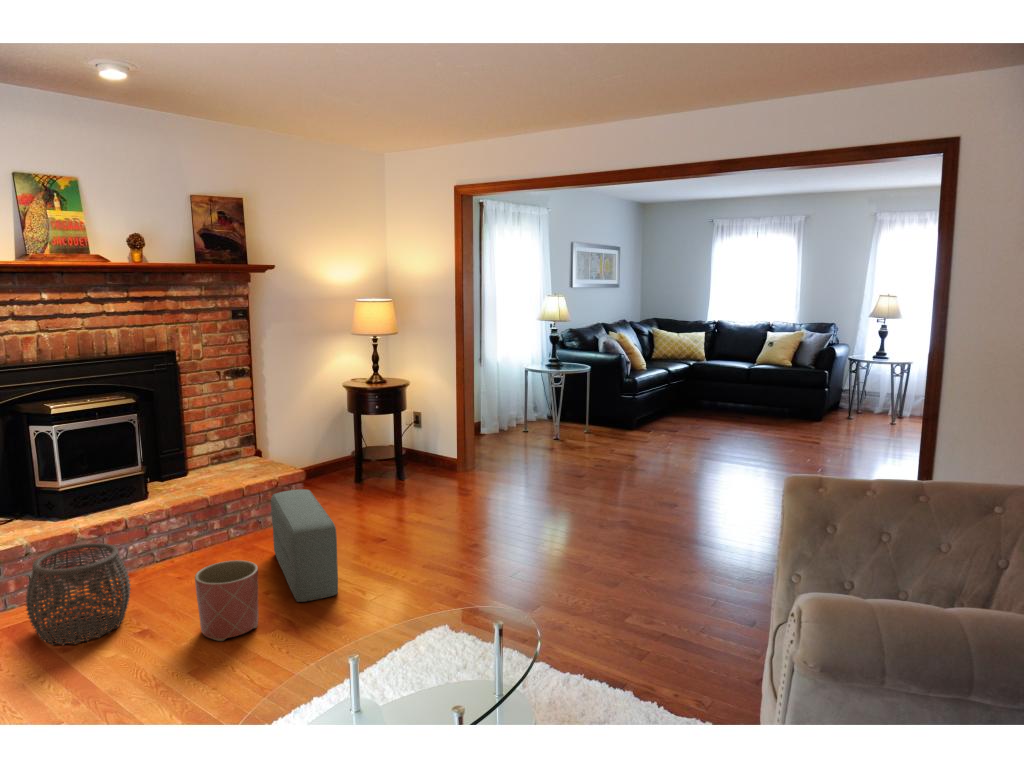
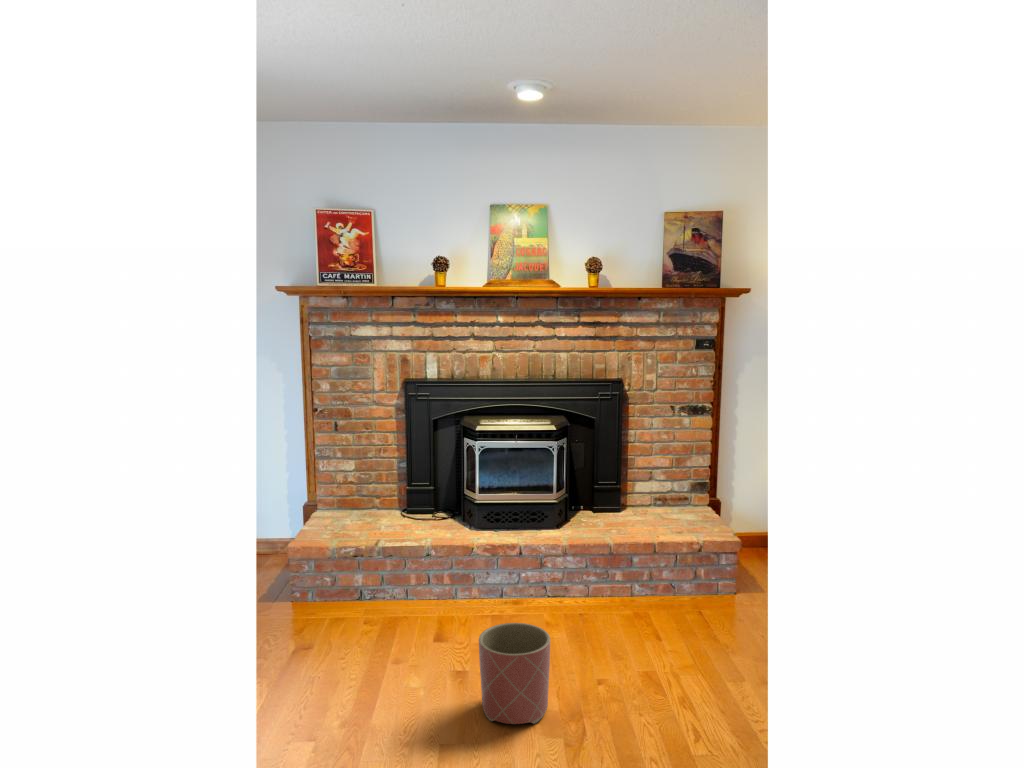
pouf: present [271,489,338,602] -> none [607,559,702,726]
woven basket: present [26,543,131,645] -> none [380,556,471,659]

